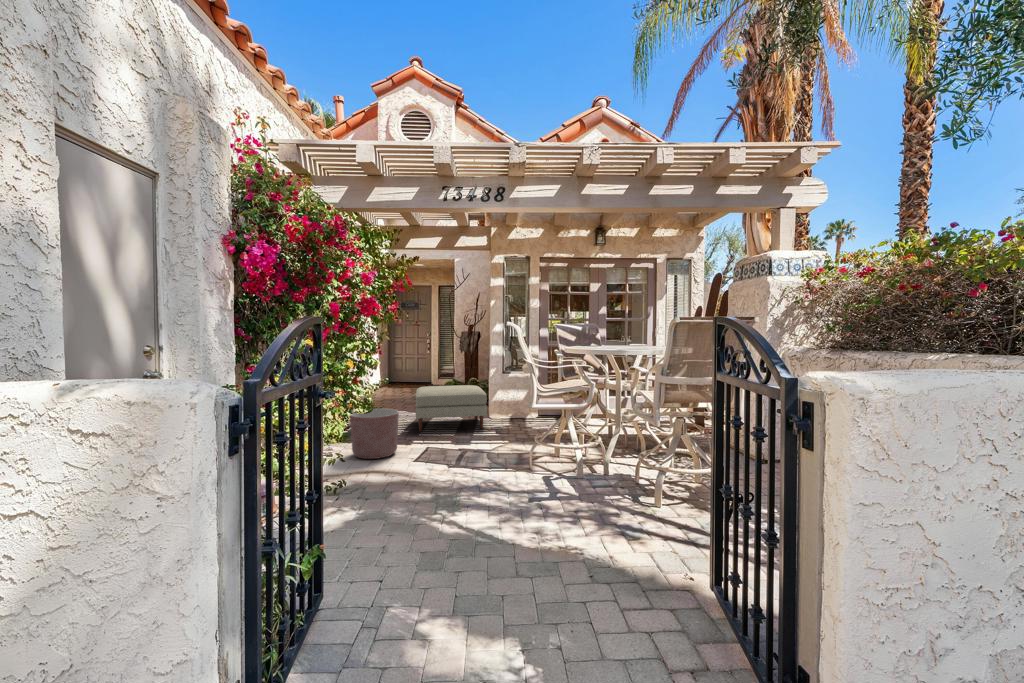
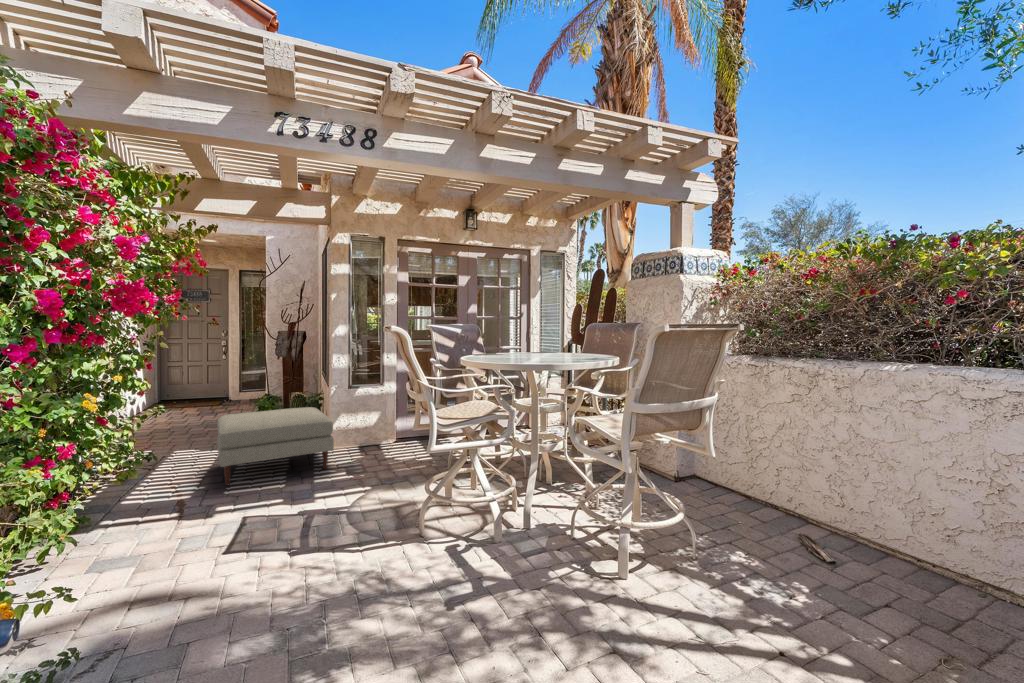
planter: present [350,409,399,459] -> none [90,465,193,562]

